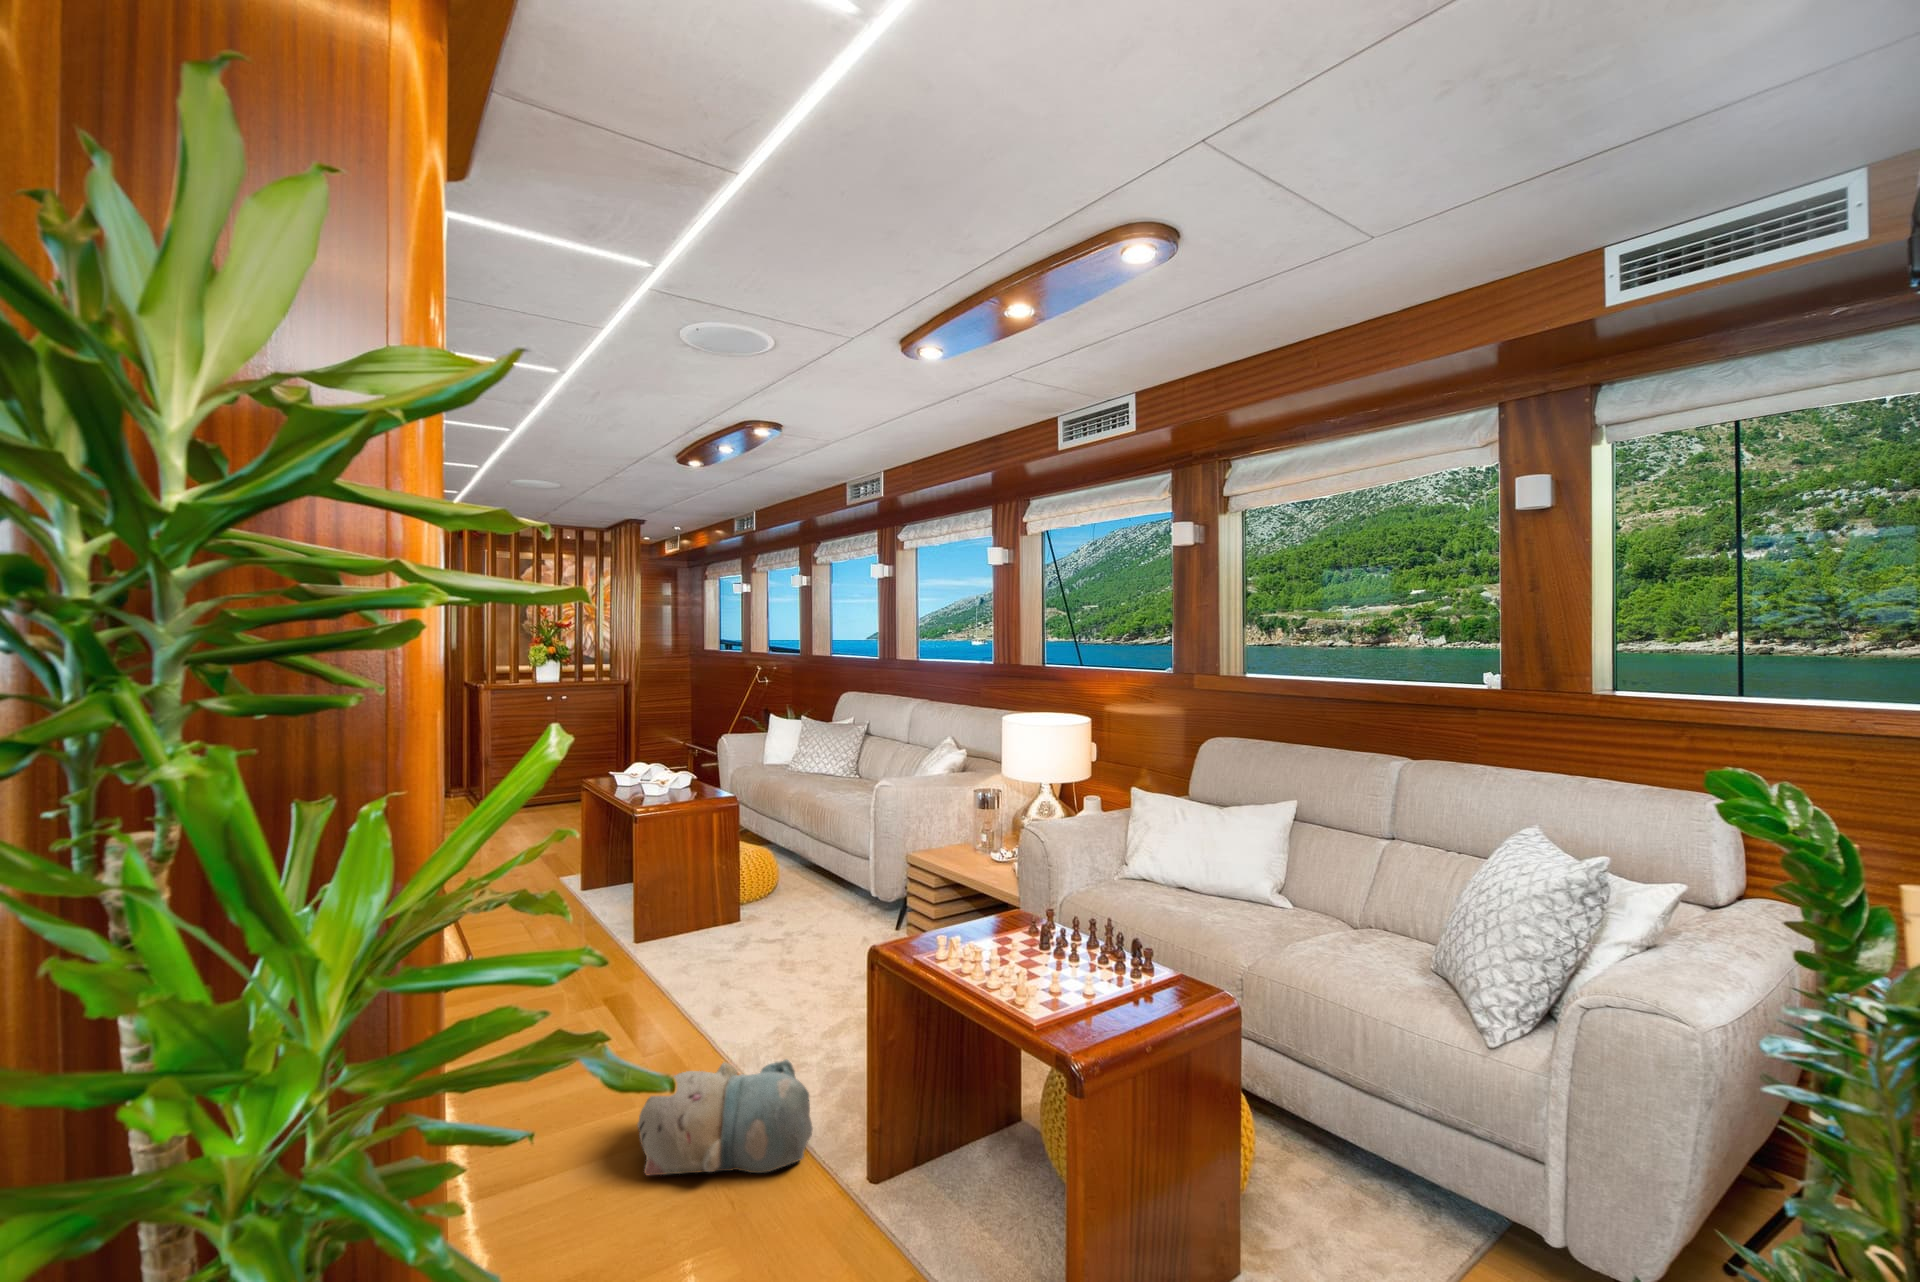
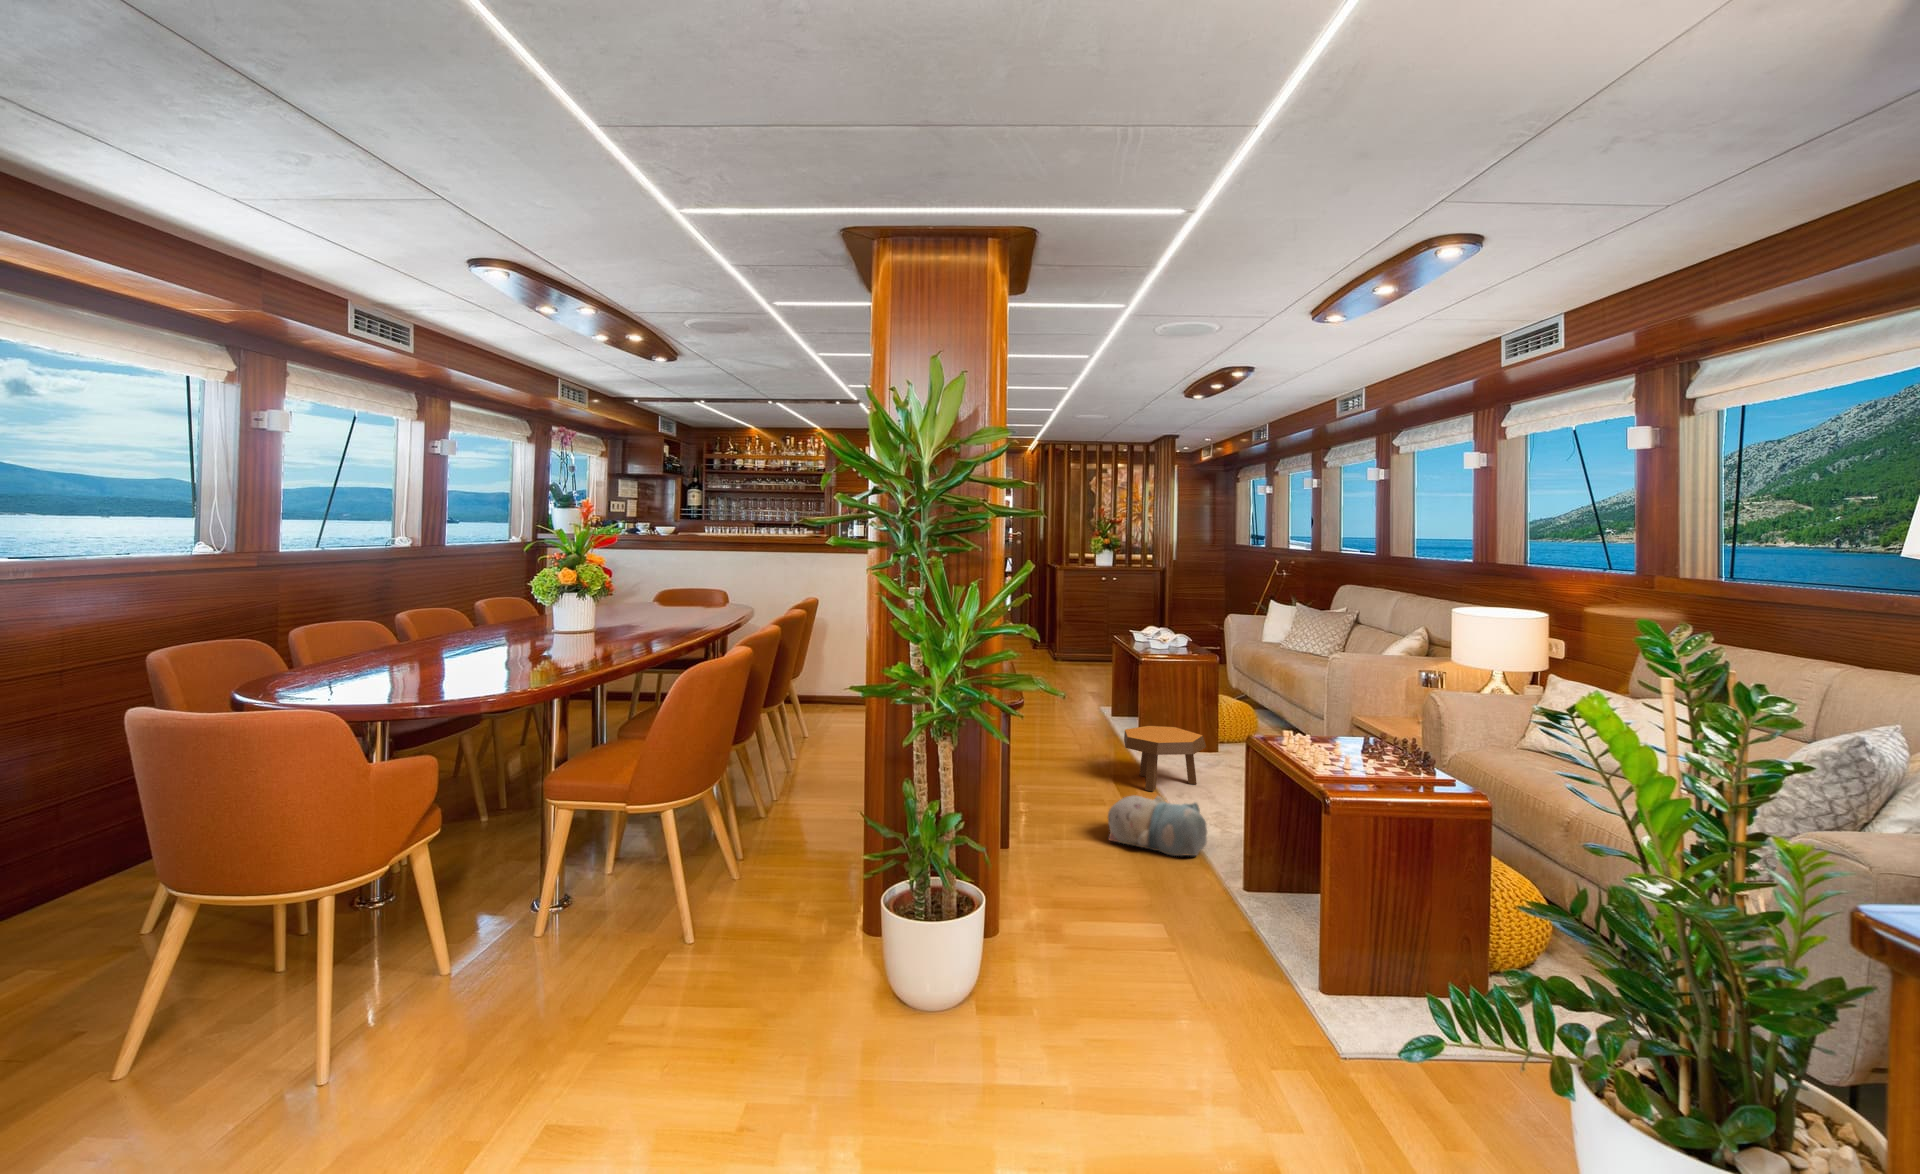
footstool: none [629,912,754,1028] -> present [1124,726,1206,791]

